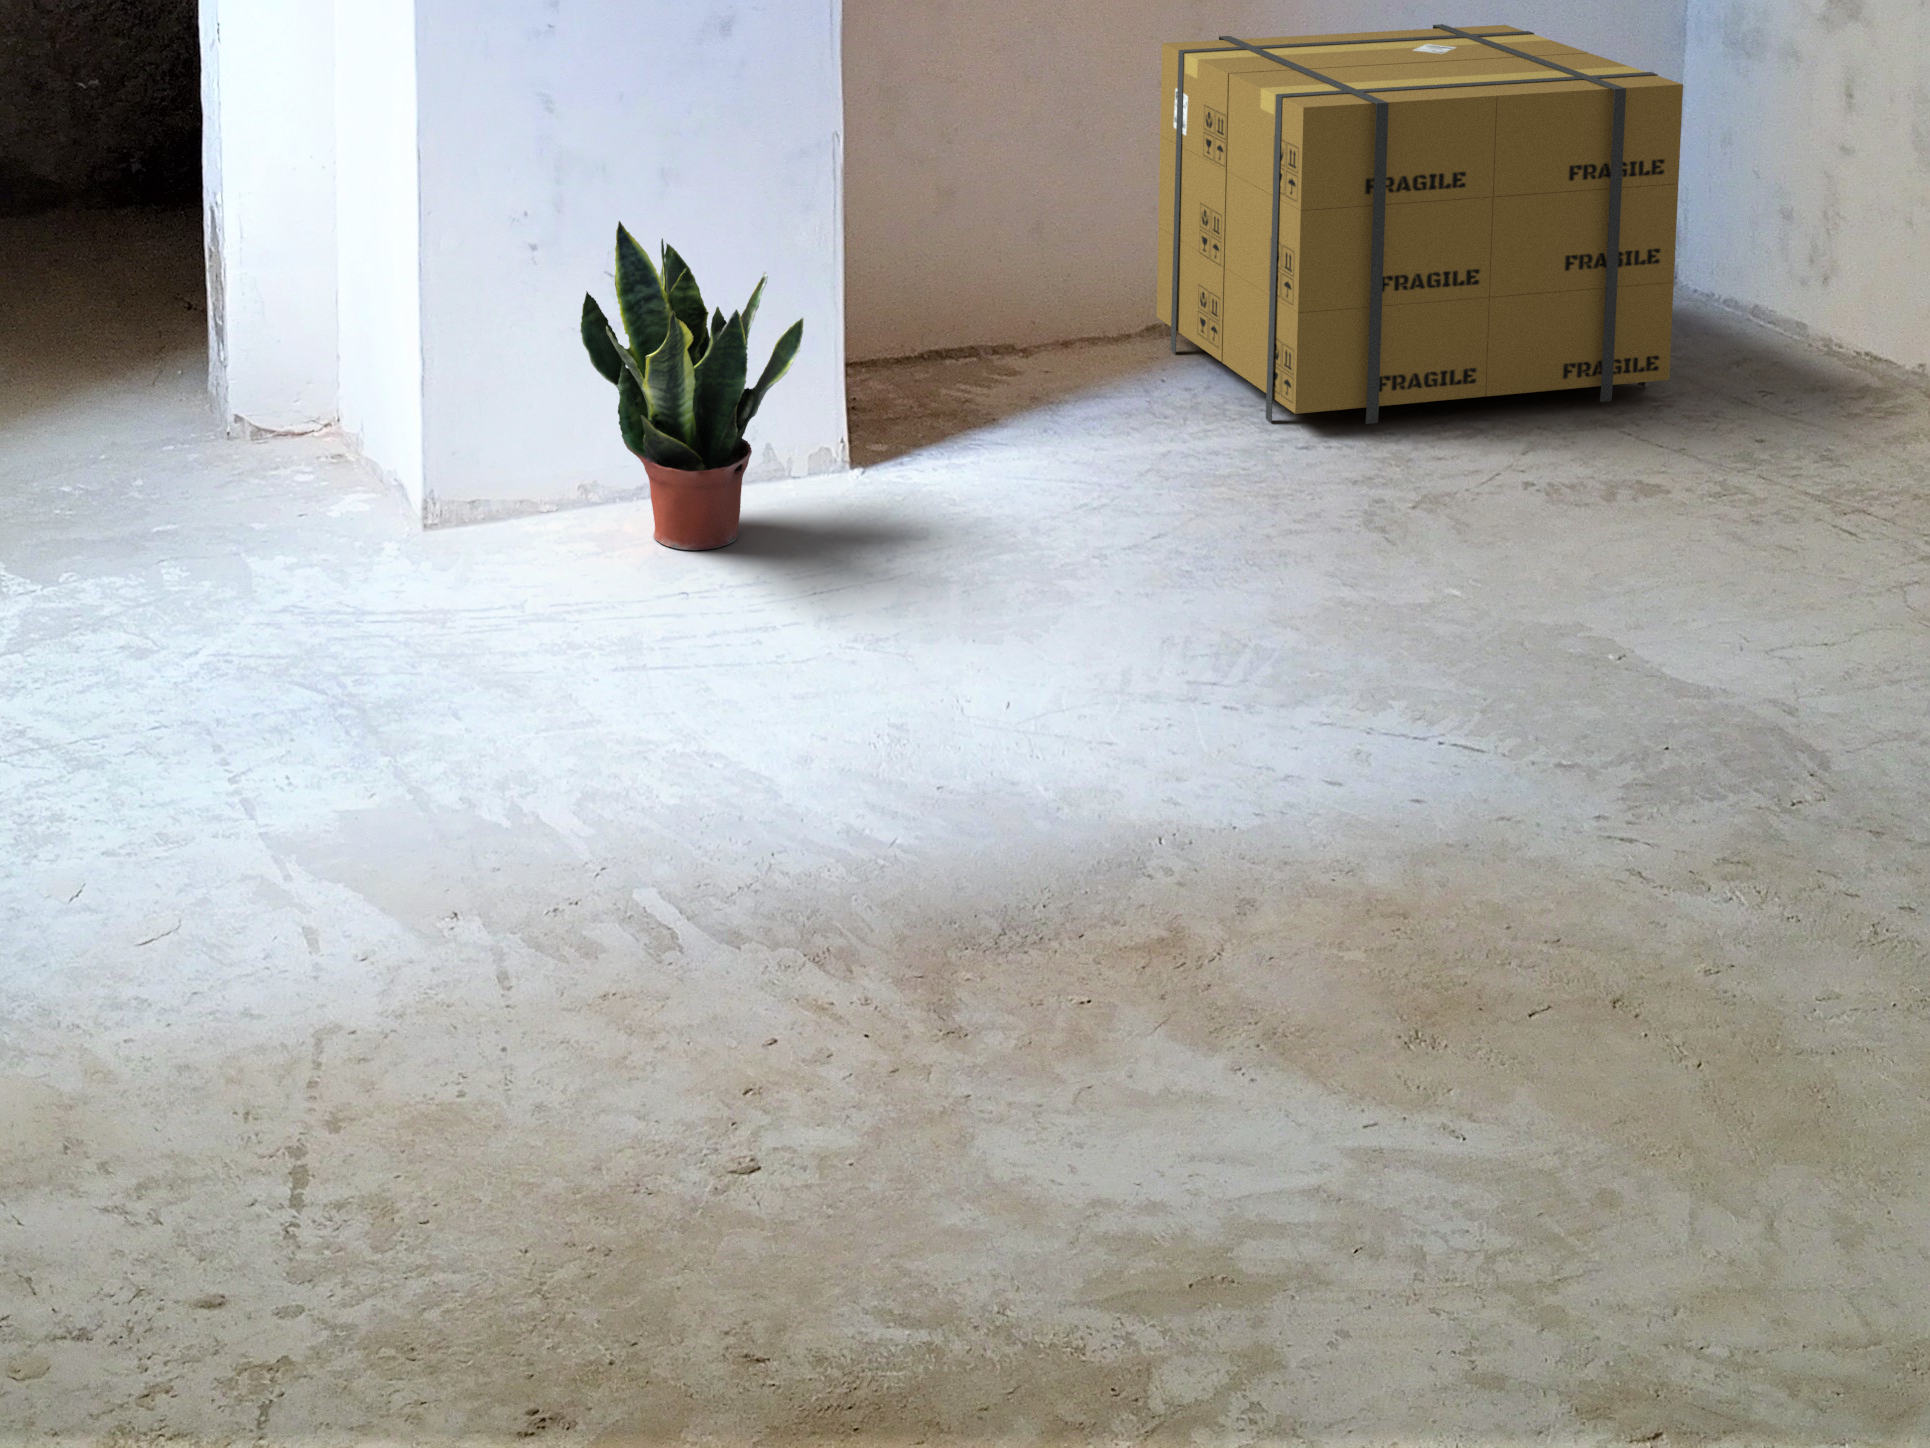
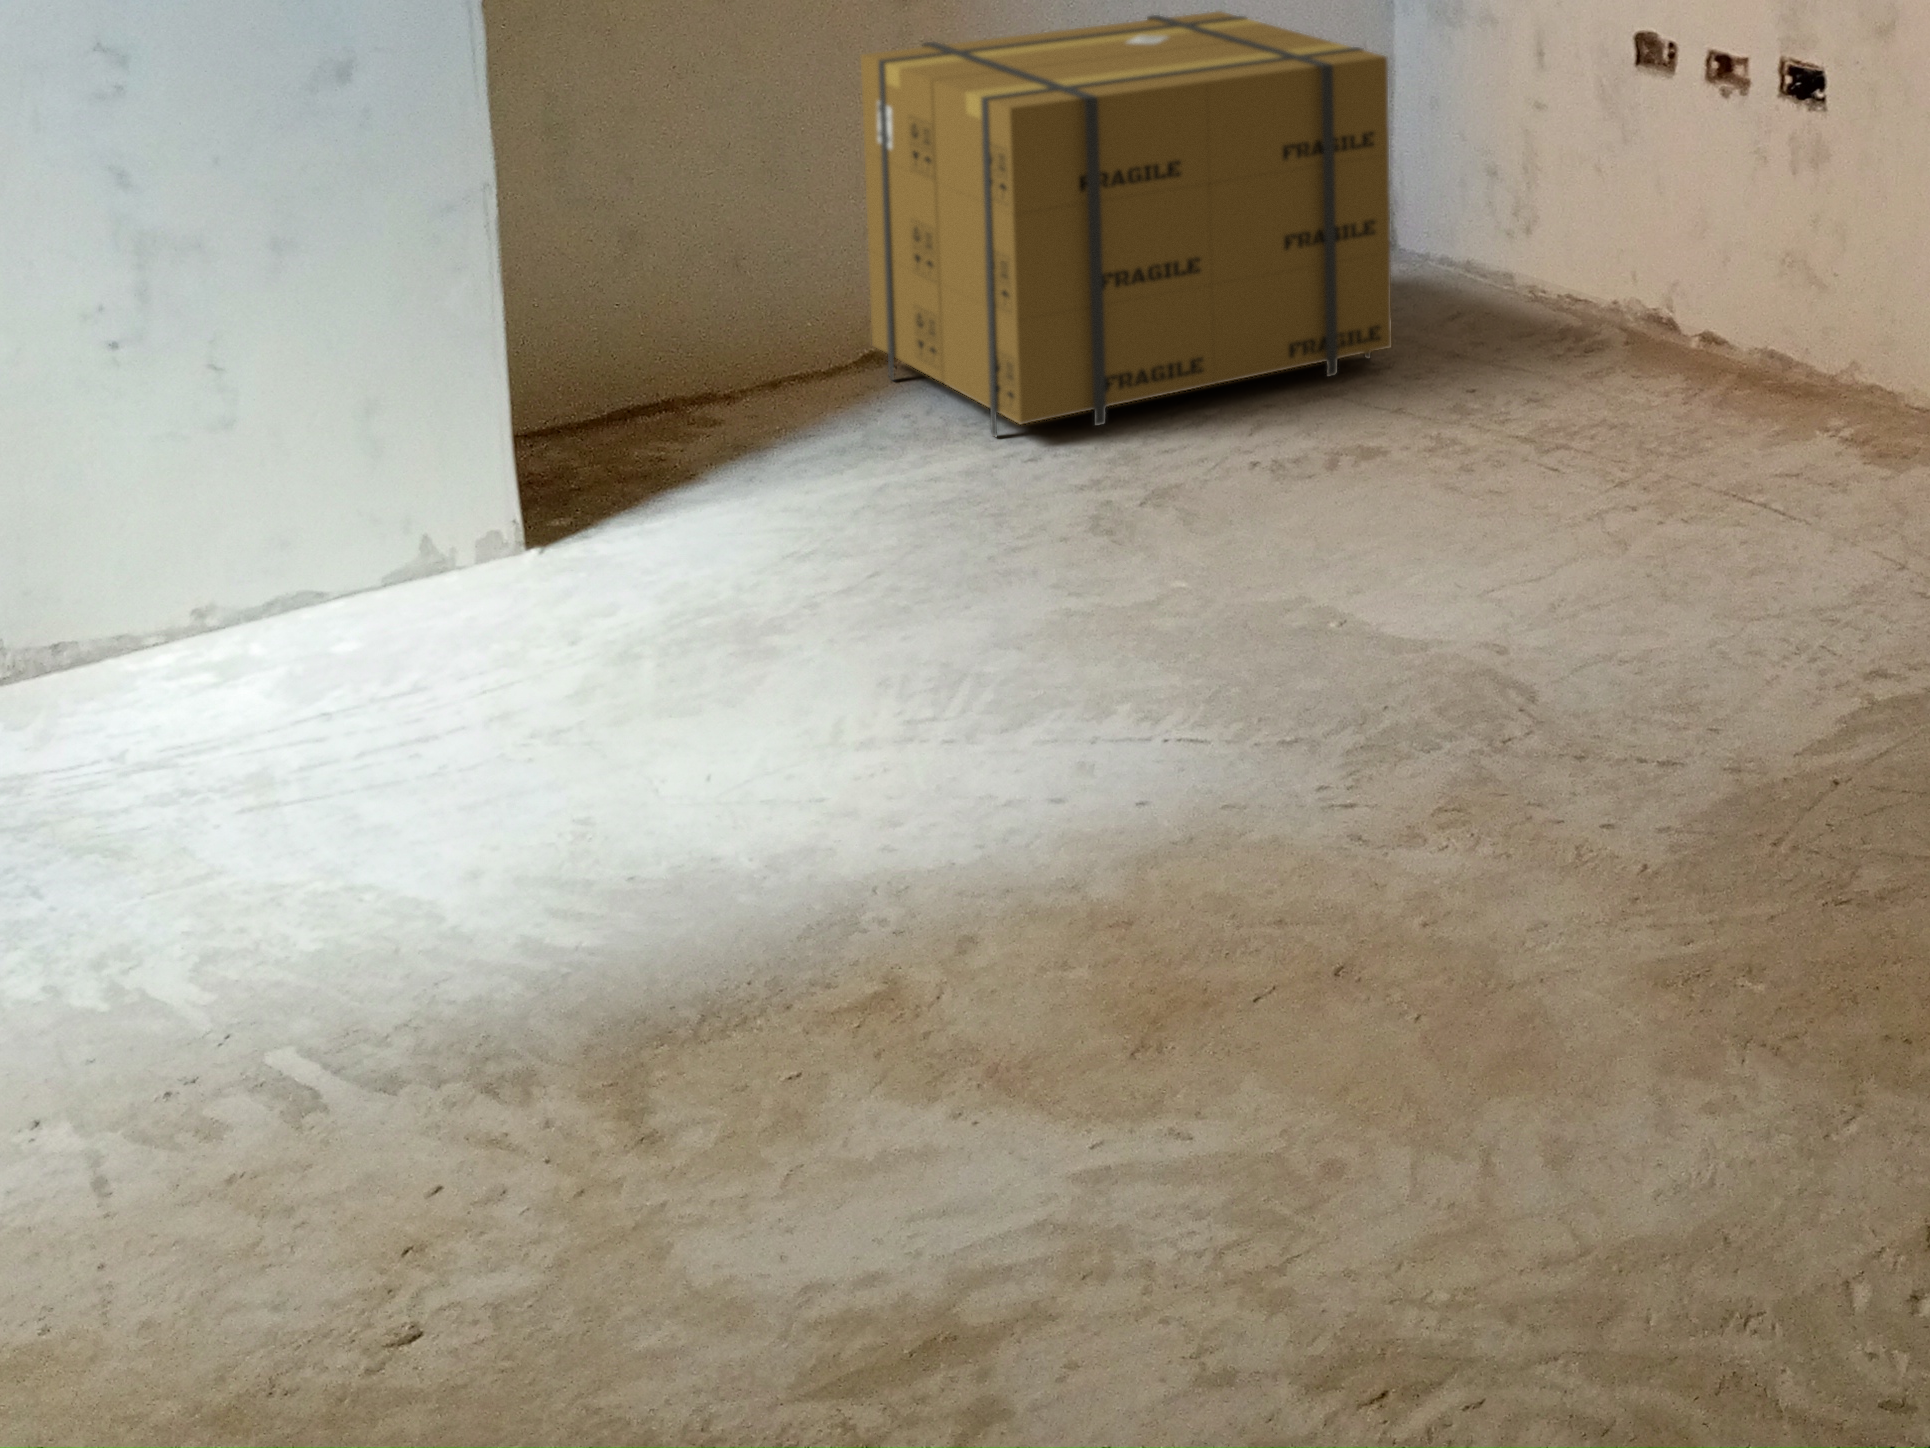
potted plant: present [580,221,804,550] -> none [185,295,461,655]

